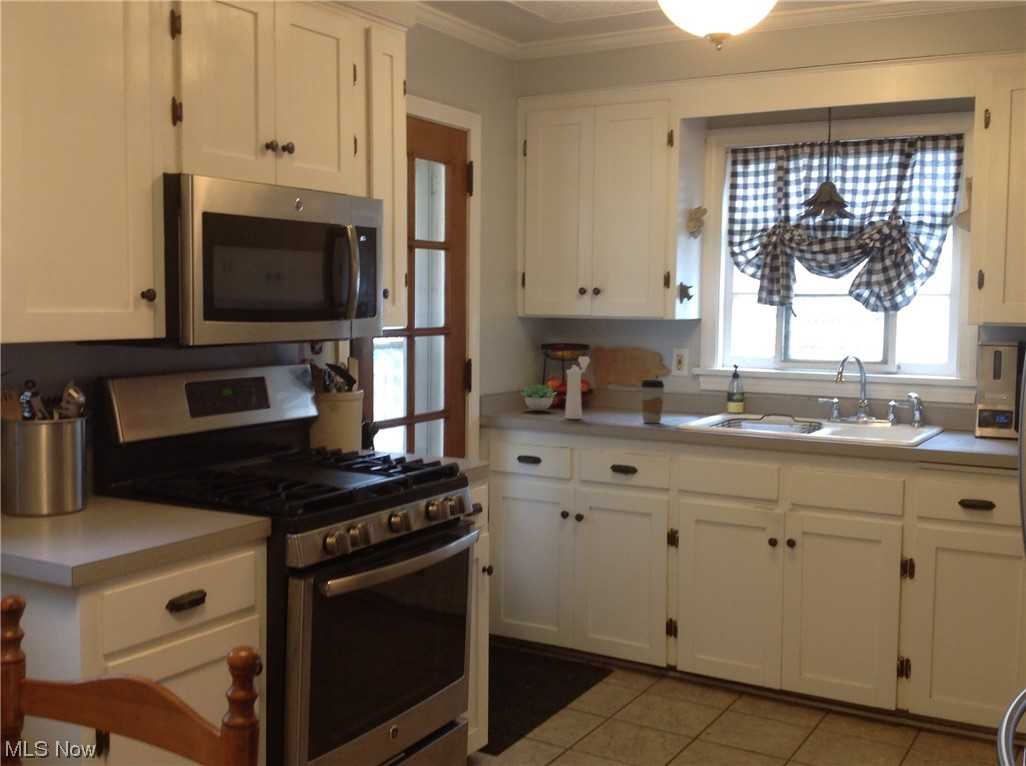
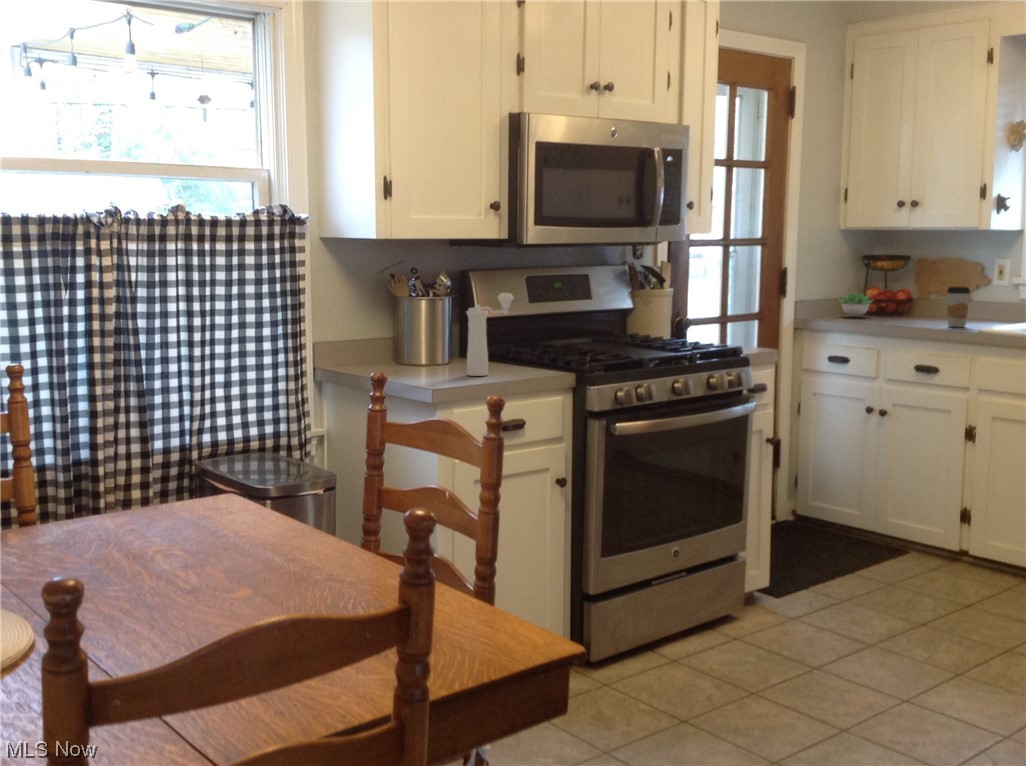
pepper mill: present [565,357,590,419] -> present [467,293,514,376]

